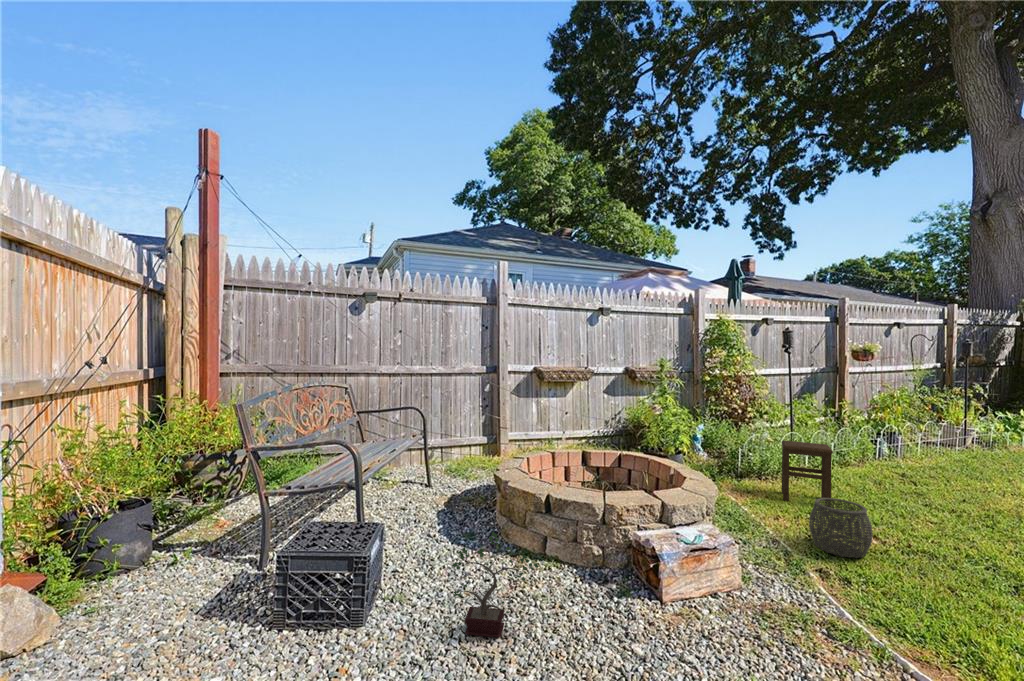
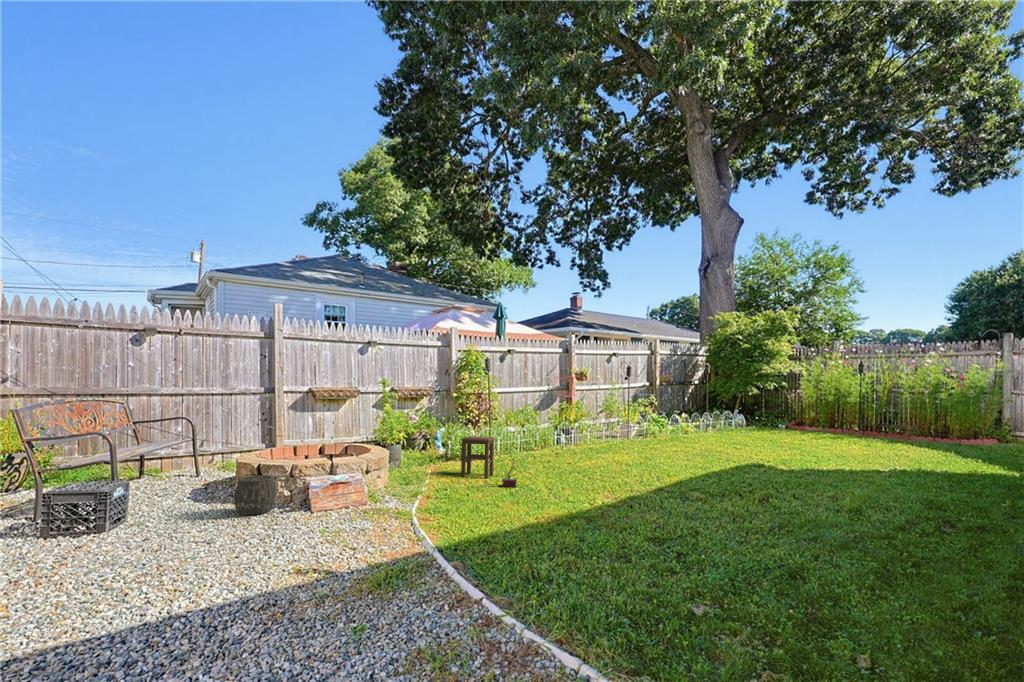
woven basket: present [809,498,873,558] -> present [234,475,276,515]
potted plant: present [452,532,539,638] -> present [498,448,526,487]

